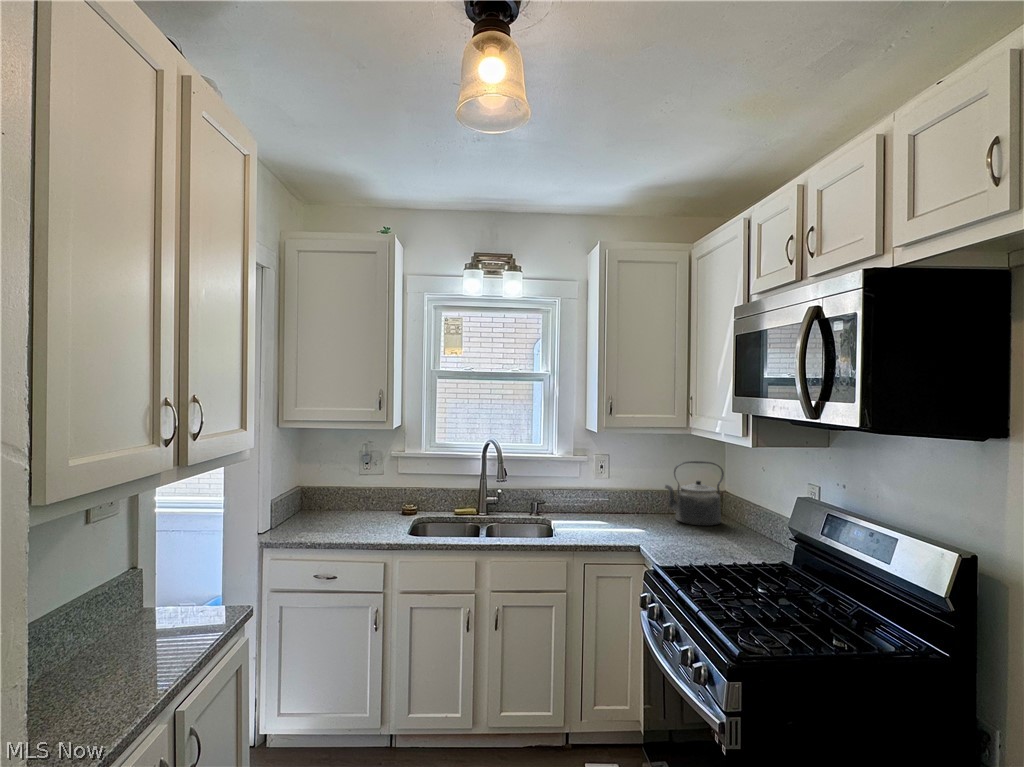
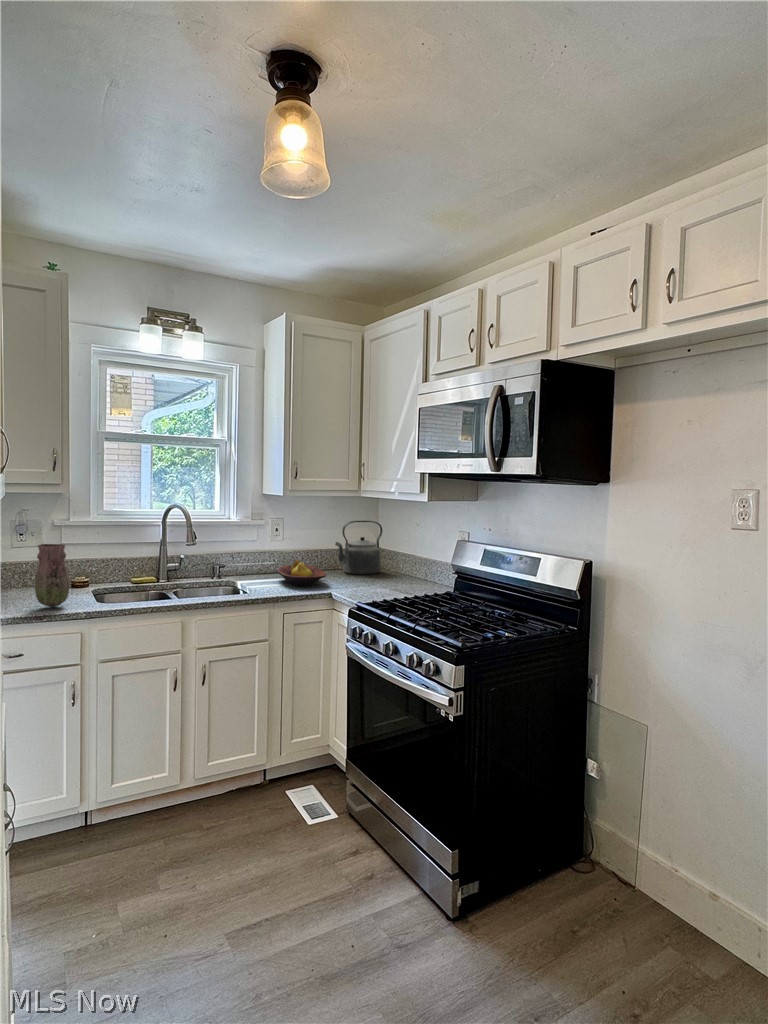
vase: none [356,475,384,534] -> present [35,544,69,607]
fruit bowl: none [590,503,641,536] -> present [277,560,326,587]

